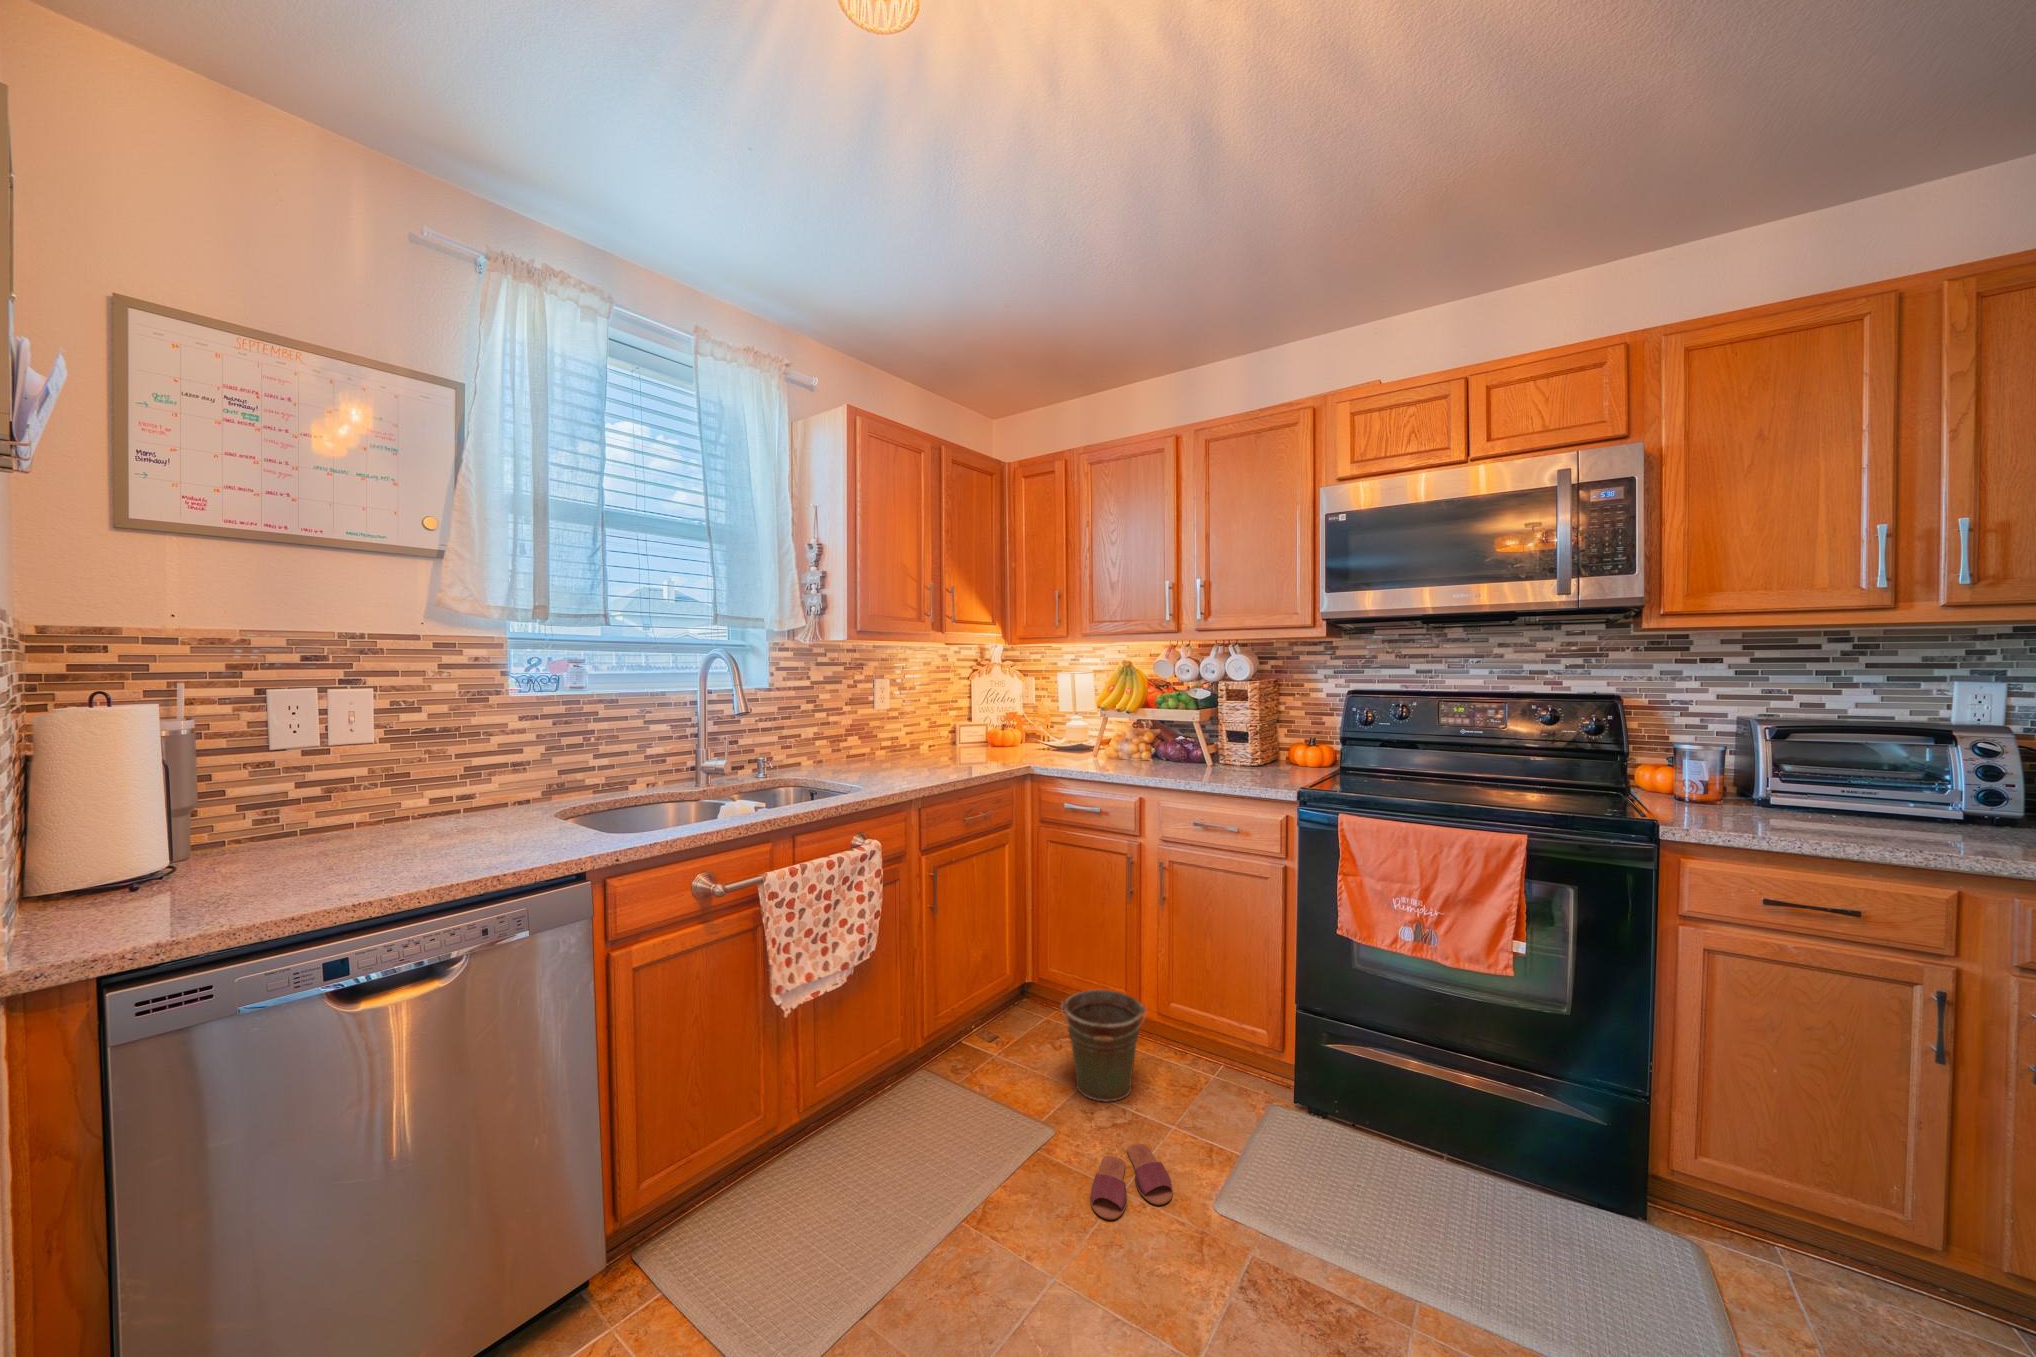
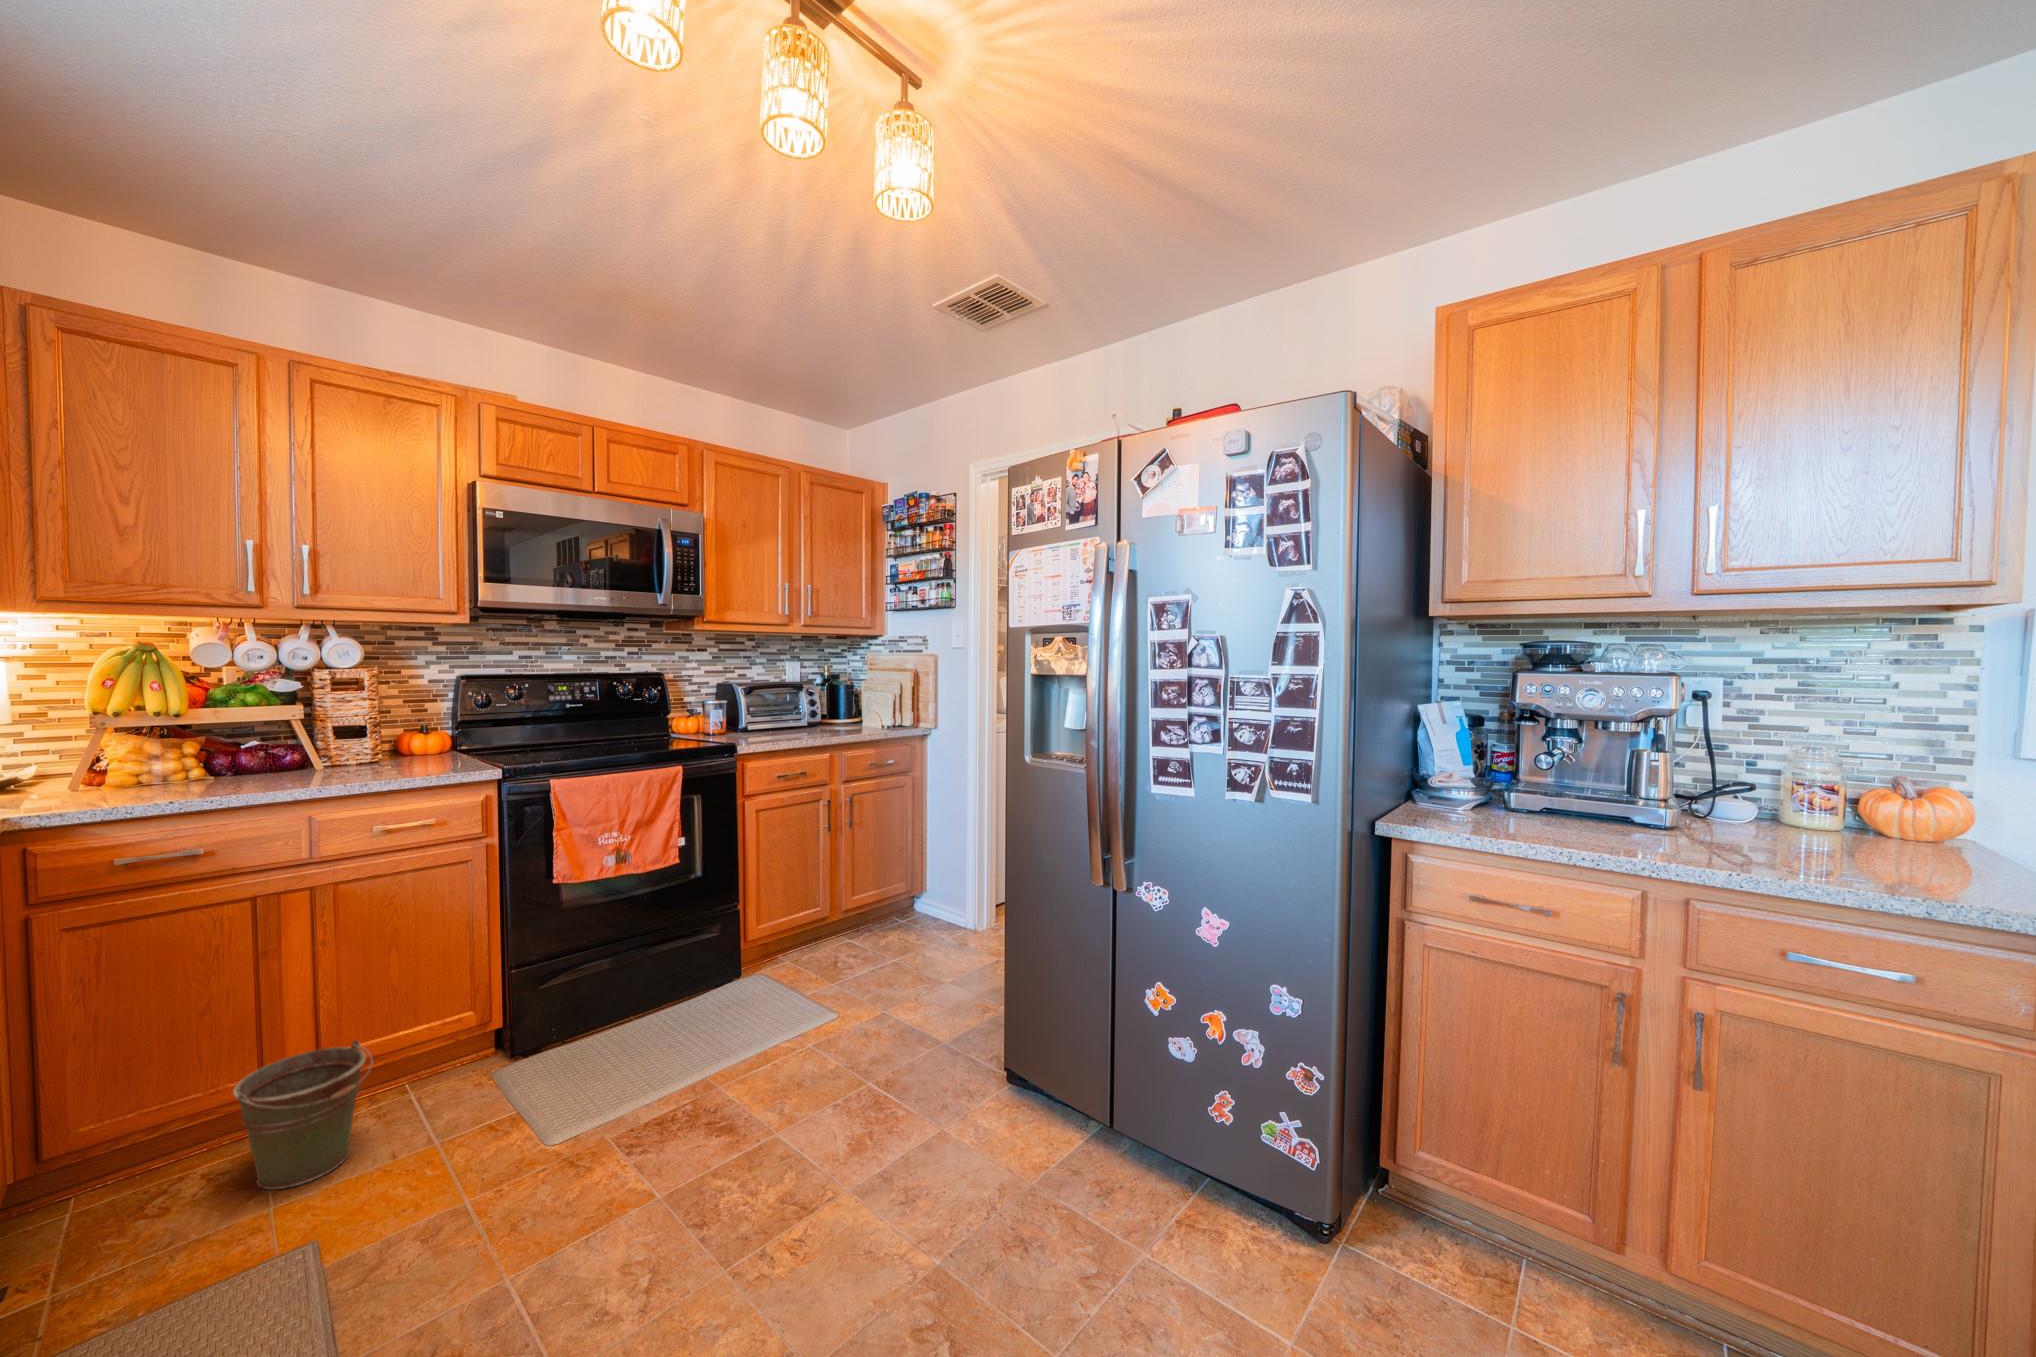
slippers: present [1090,1144,1173,1220] -> none [412,1144,513,1210]

